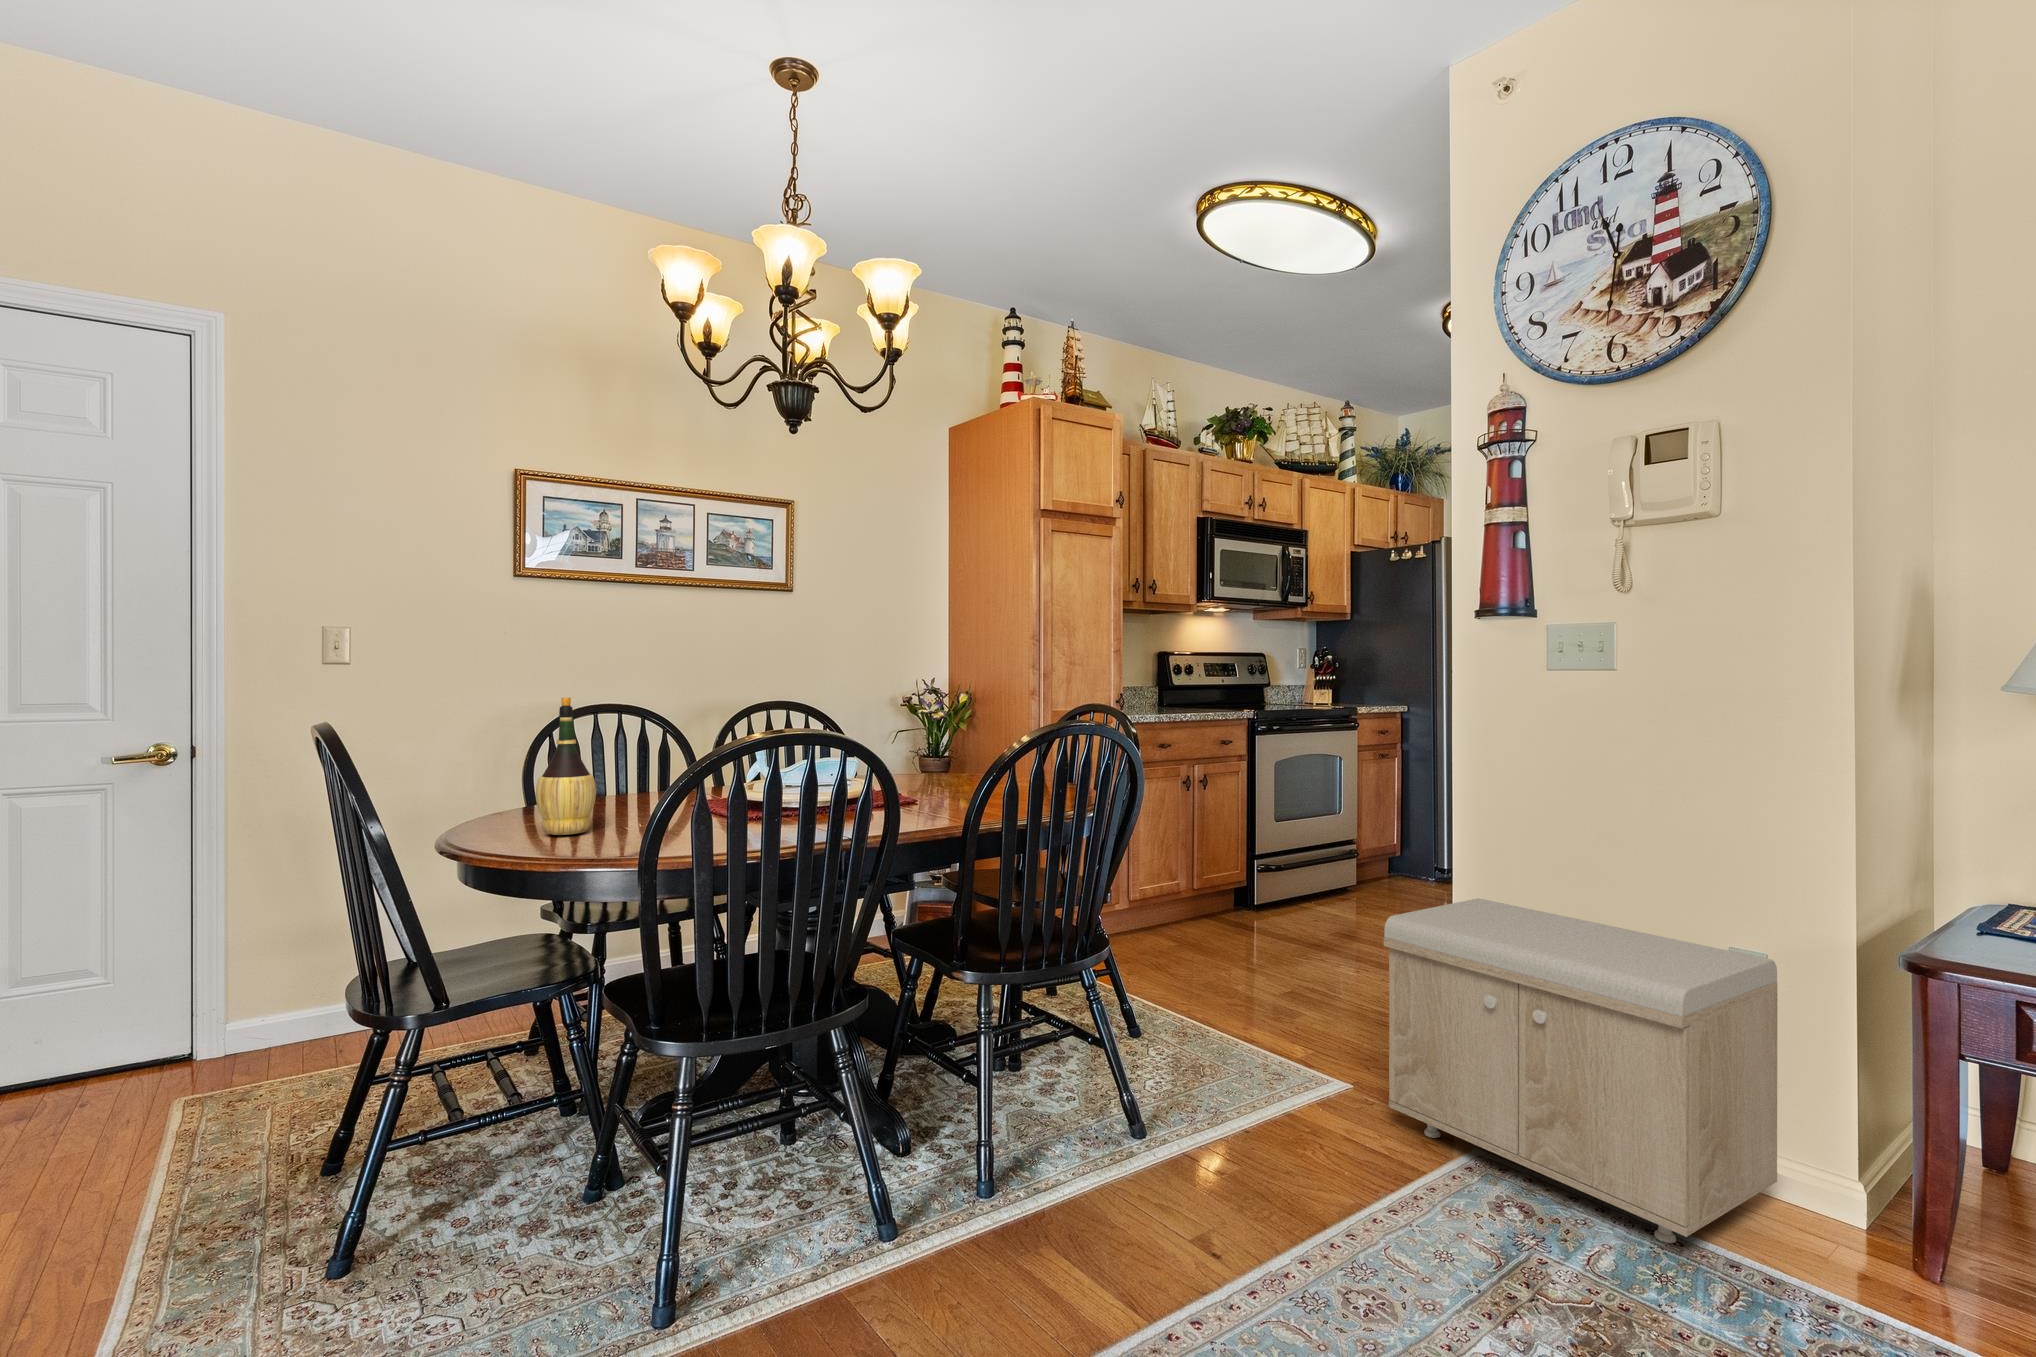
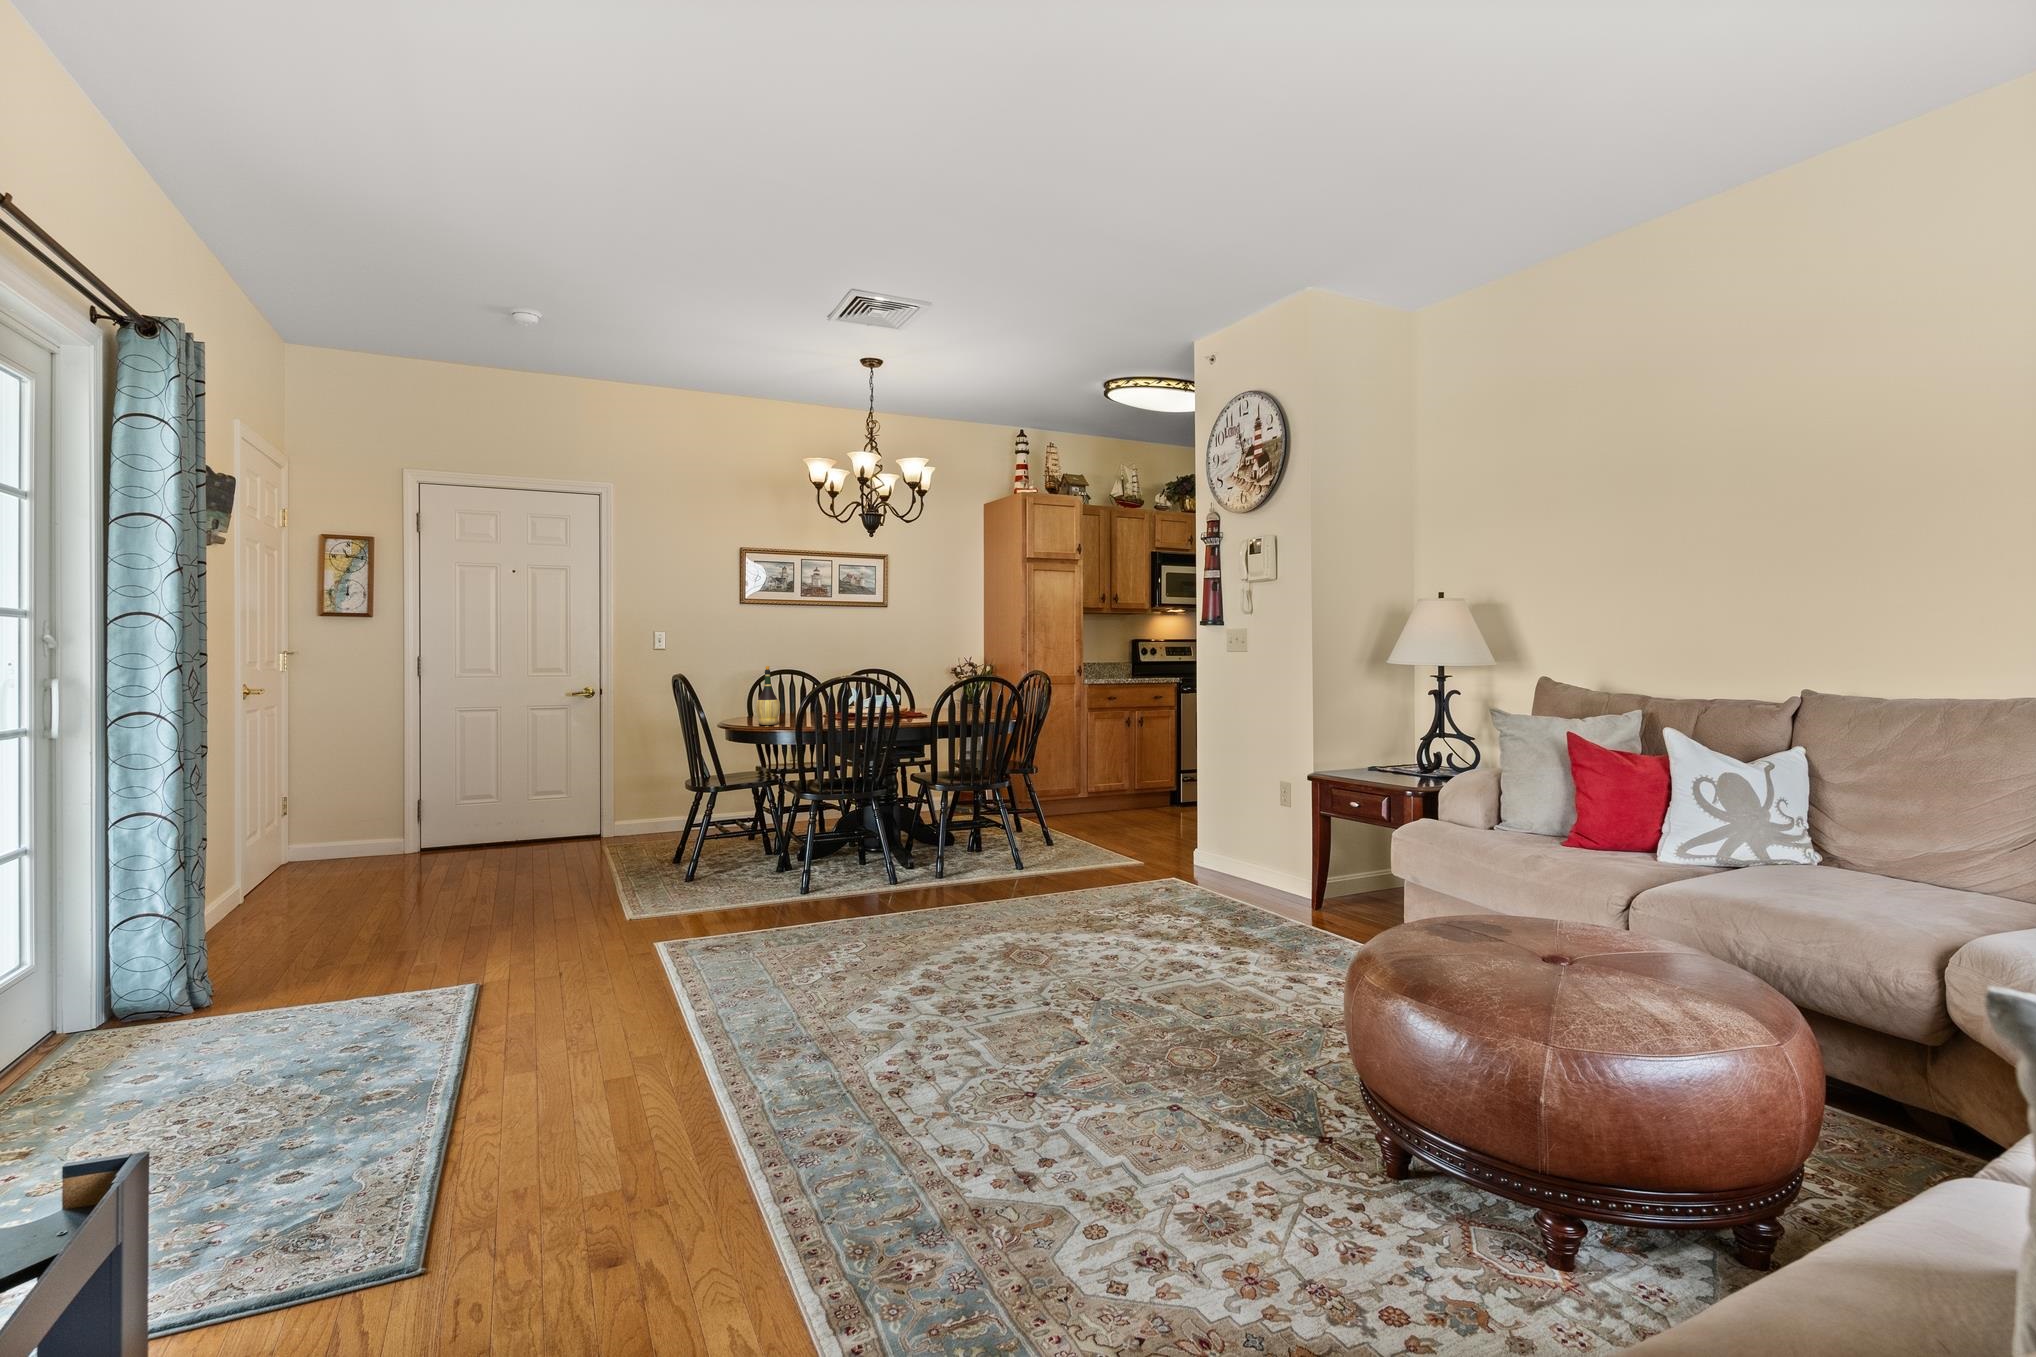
storage bench: present [1384,898,1777,1243] -> none [1137,768,1284,901]

